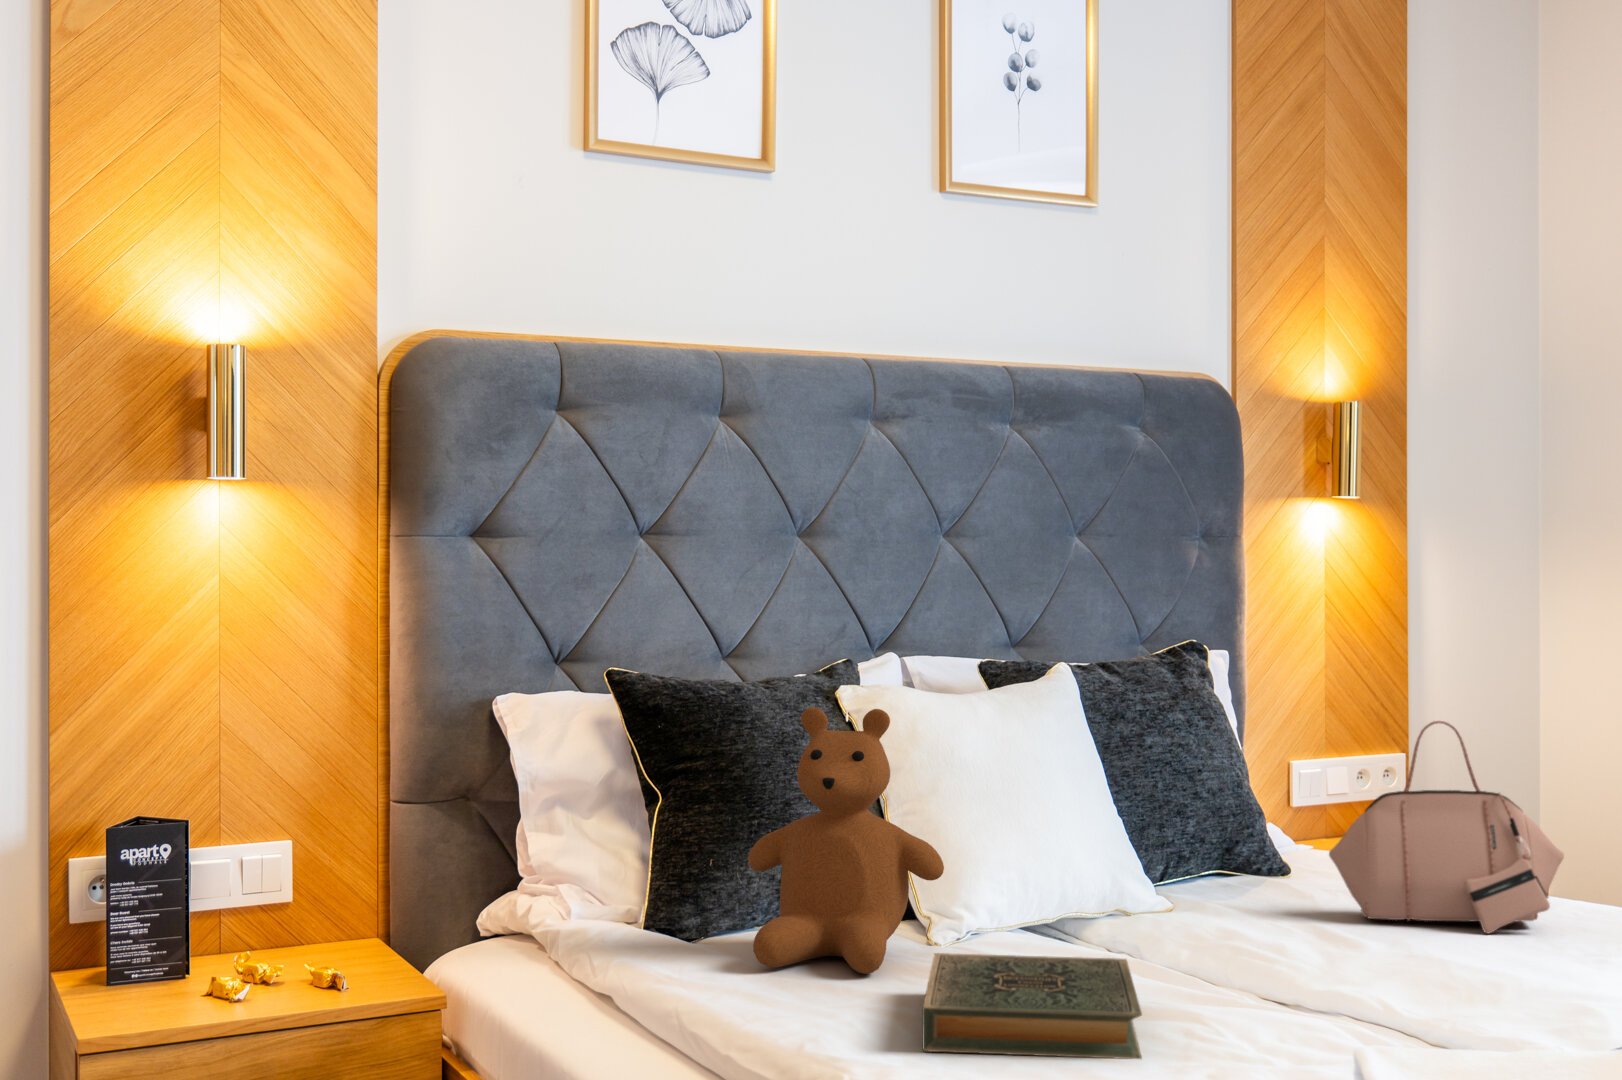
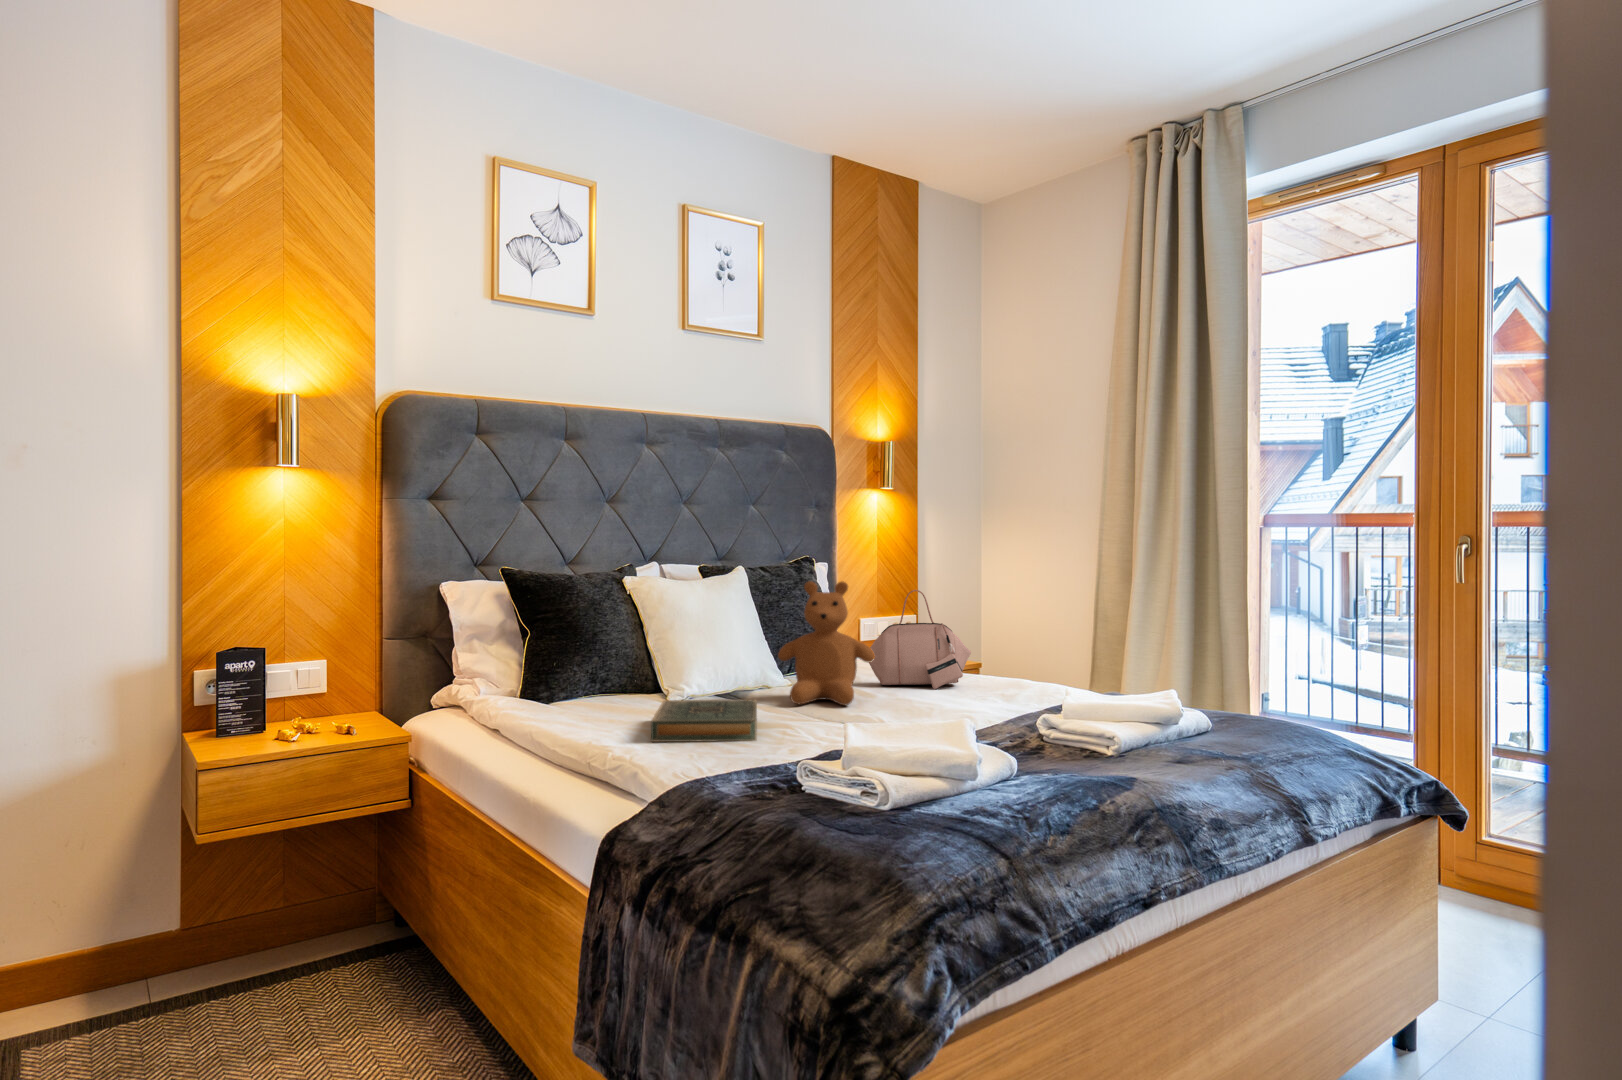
teddy bear: present [748,707,944,974] -> present [778,581,875,705]

